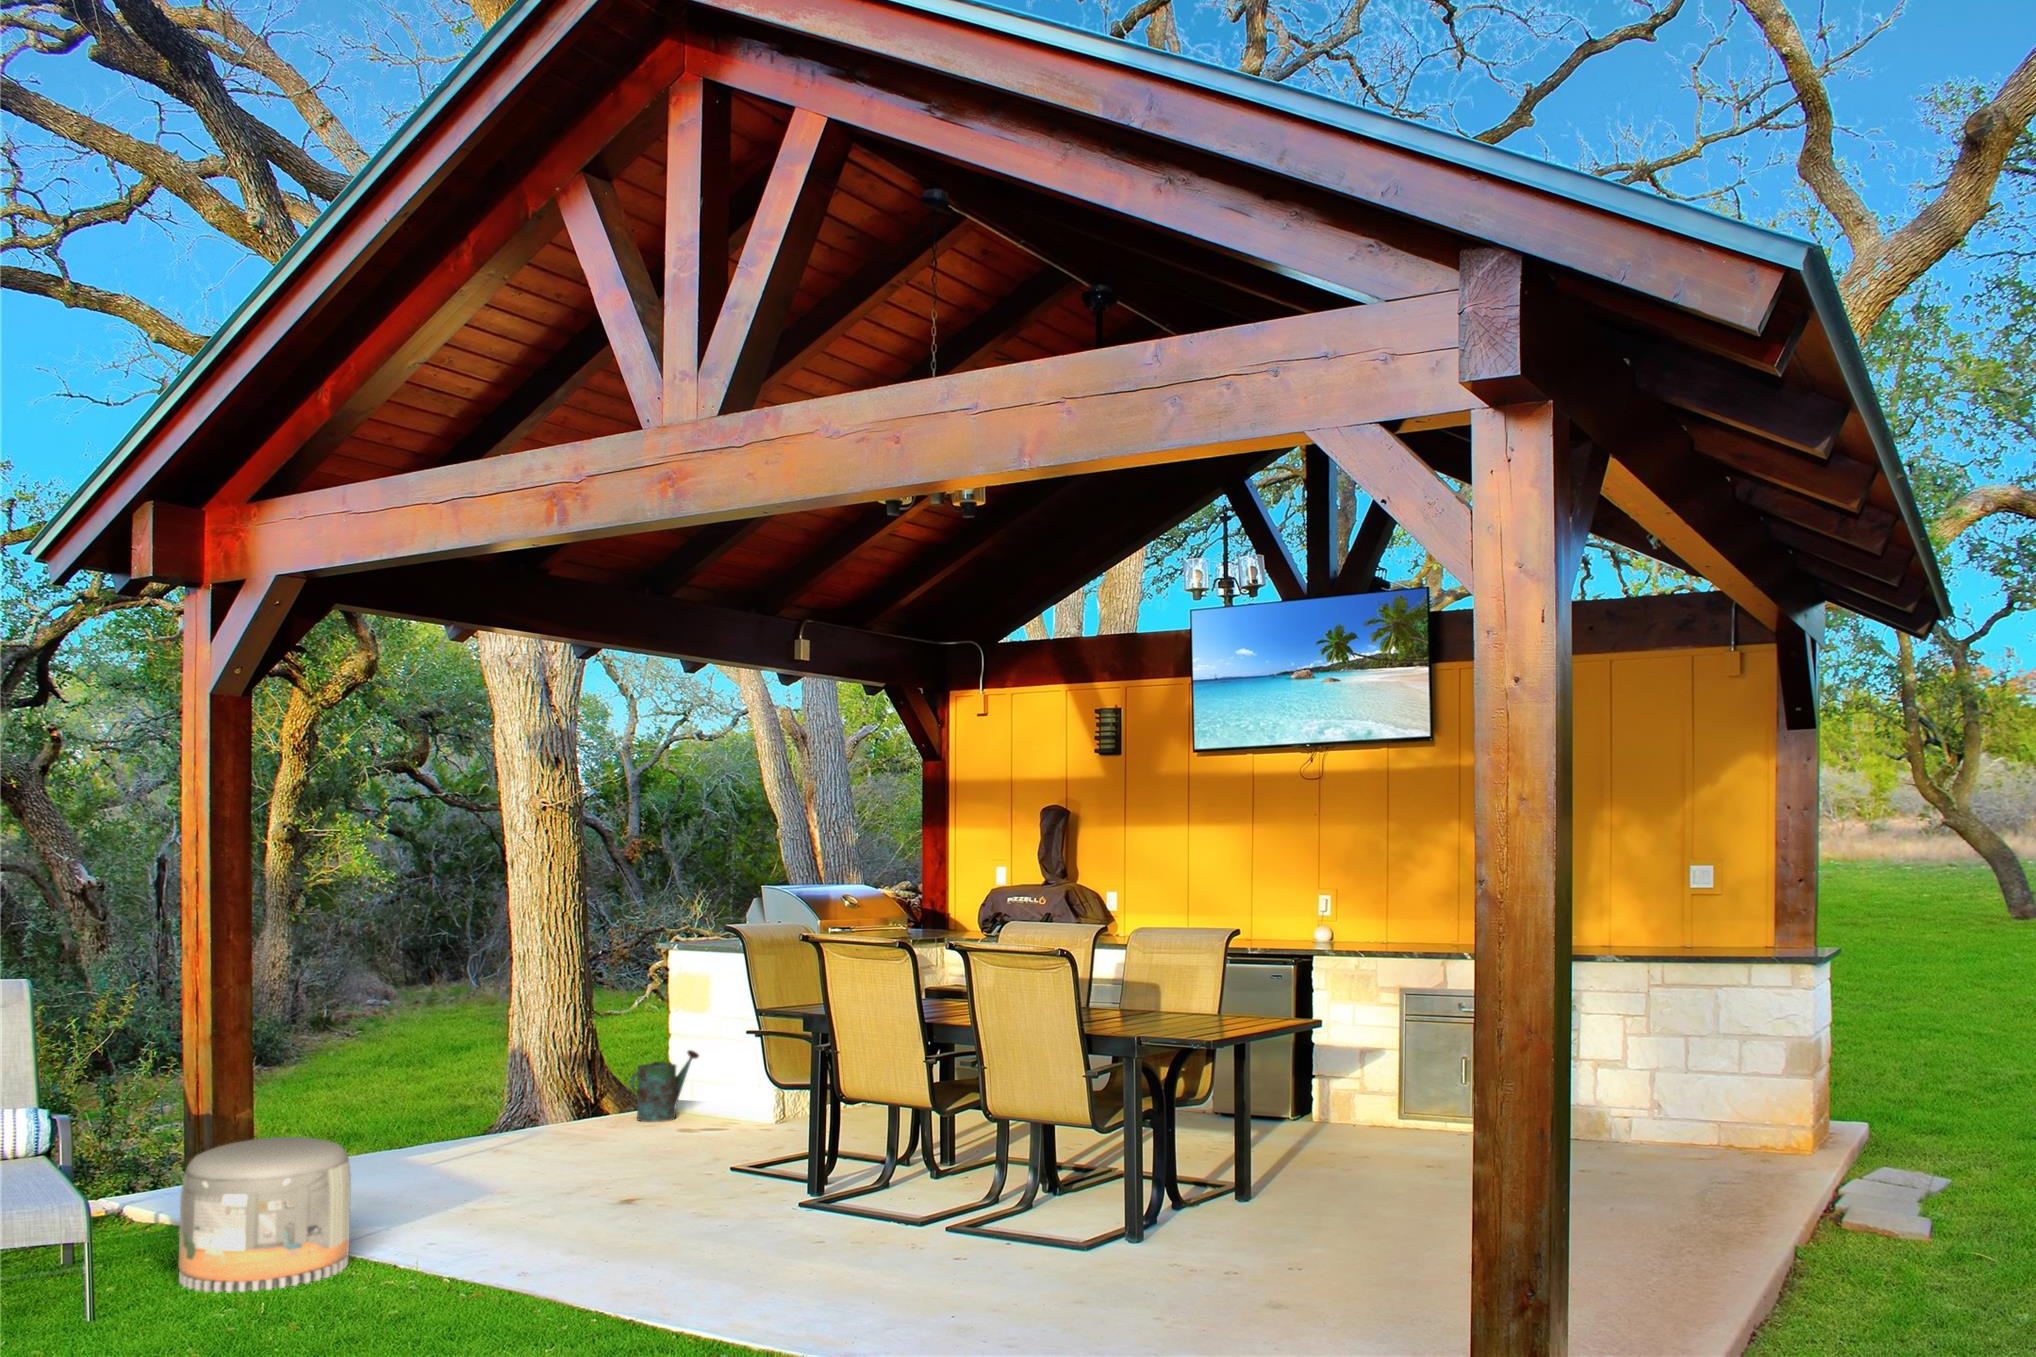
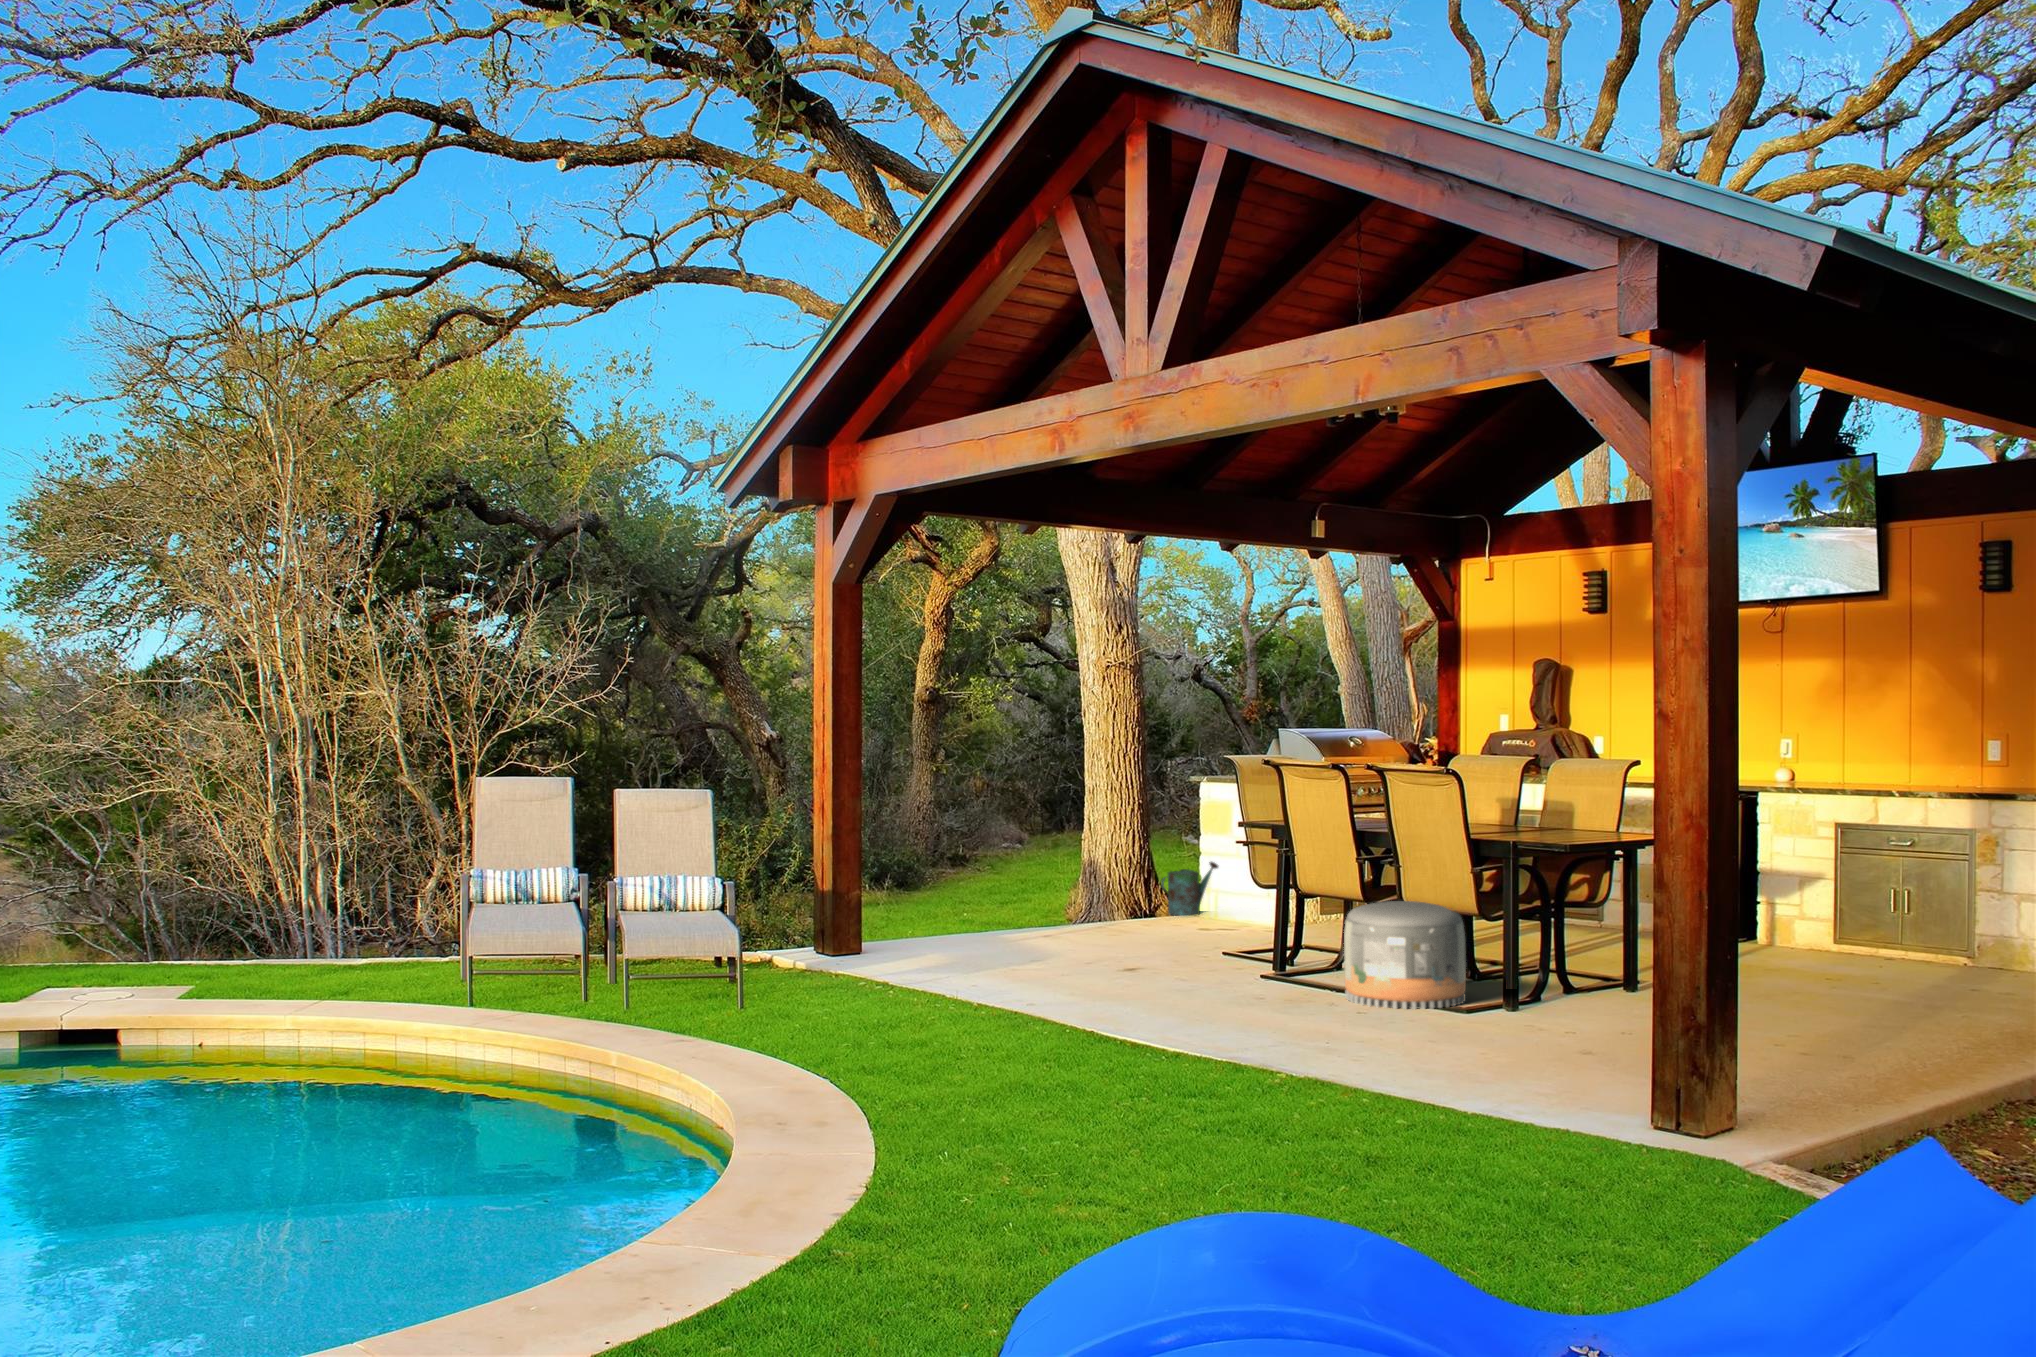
pouf: present [178,1137,351,1292] -> present [1344,901,1466,1009]

